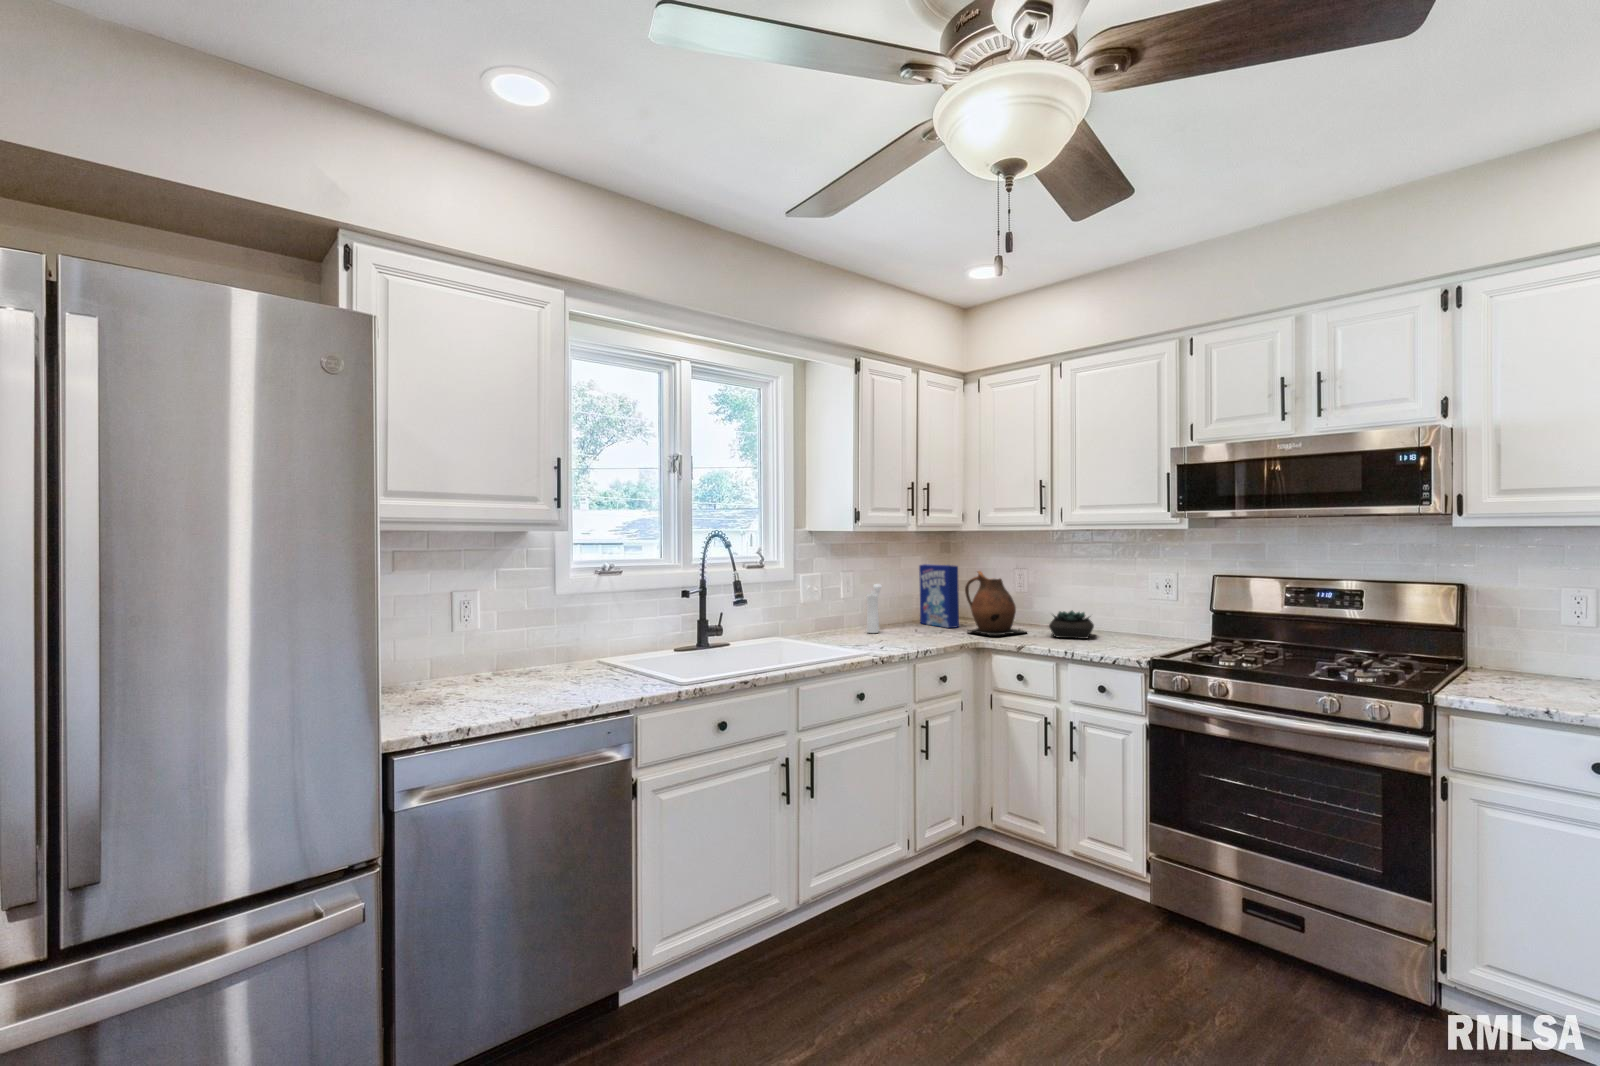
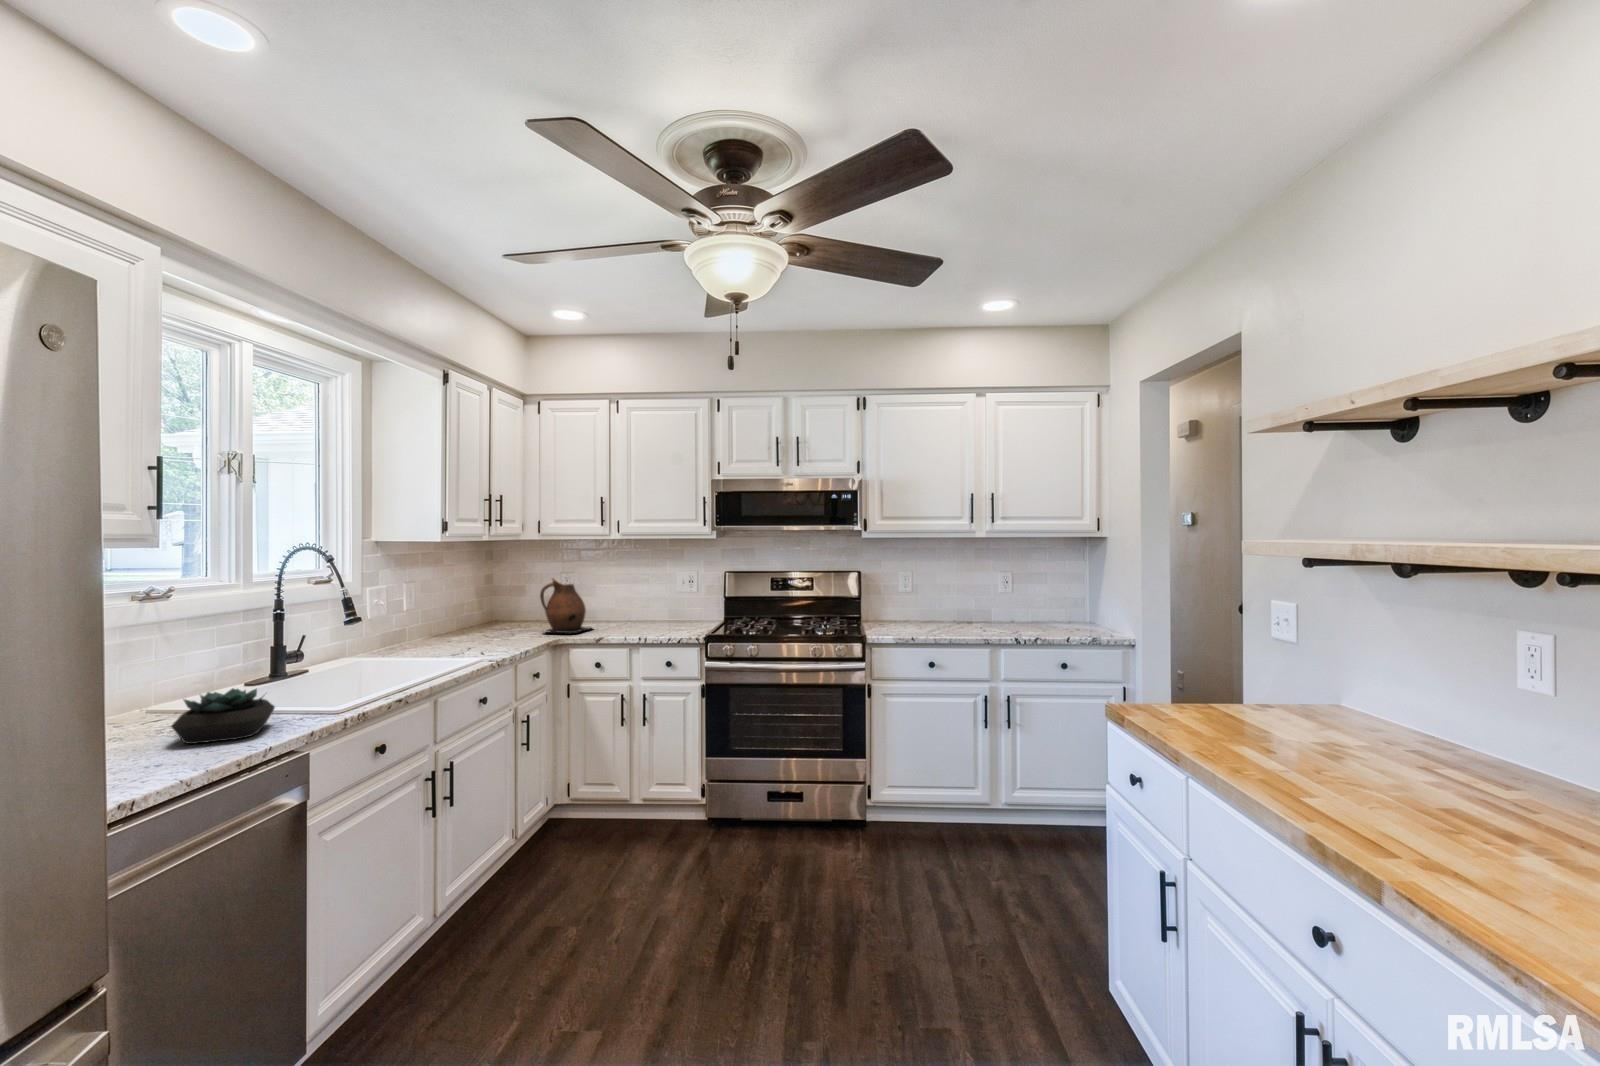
cereal box: present [919,564,959,628] -> none [482,574,526,632]
pepper mill: present [866,584,882,633] -> none [442,594,456,644]
succulent plant: present [1049,610,1094,639] -> present [172,688,275,744]

